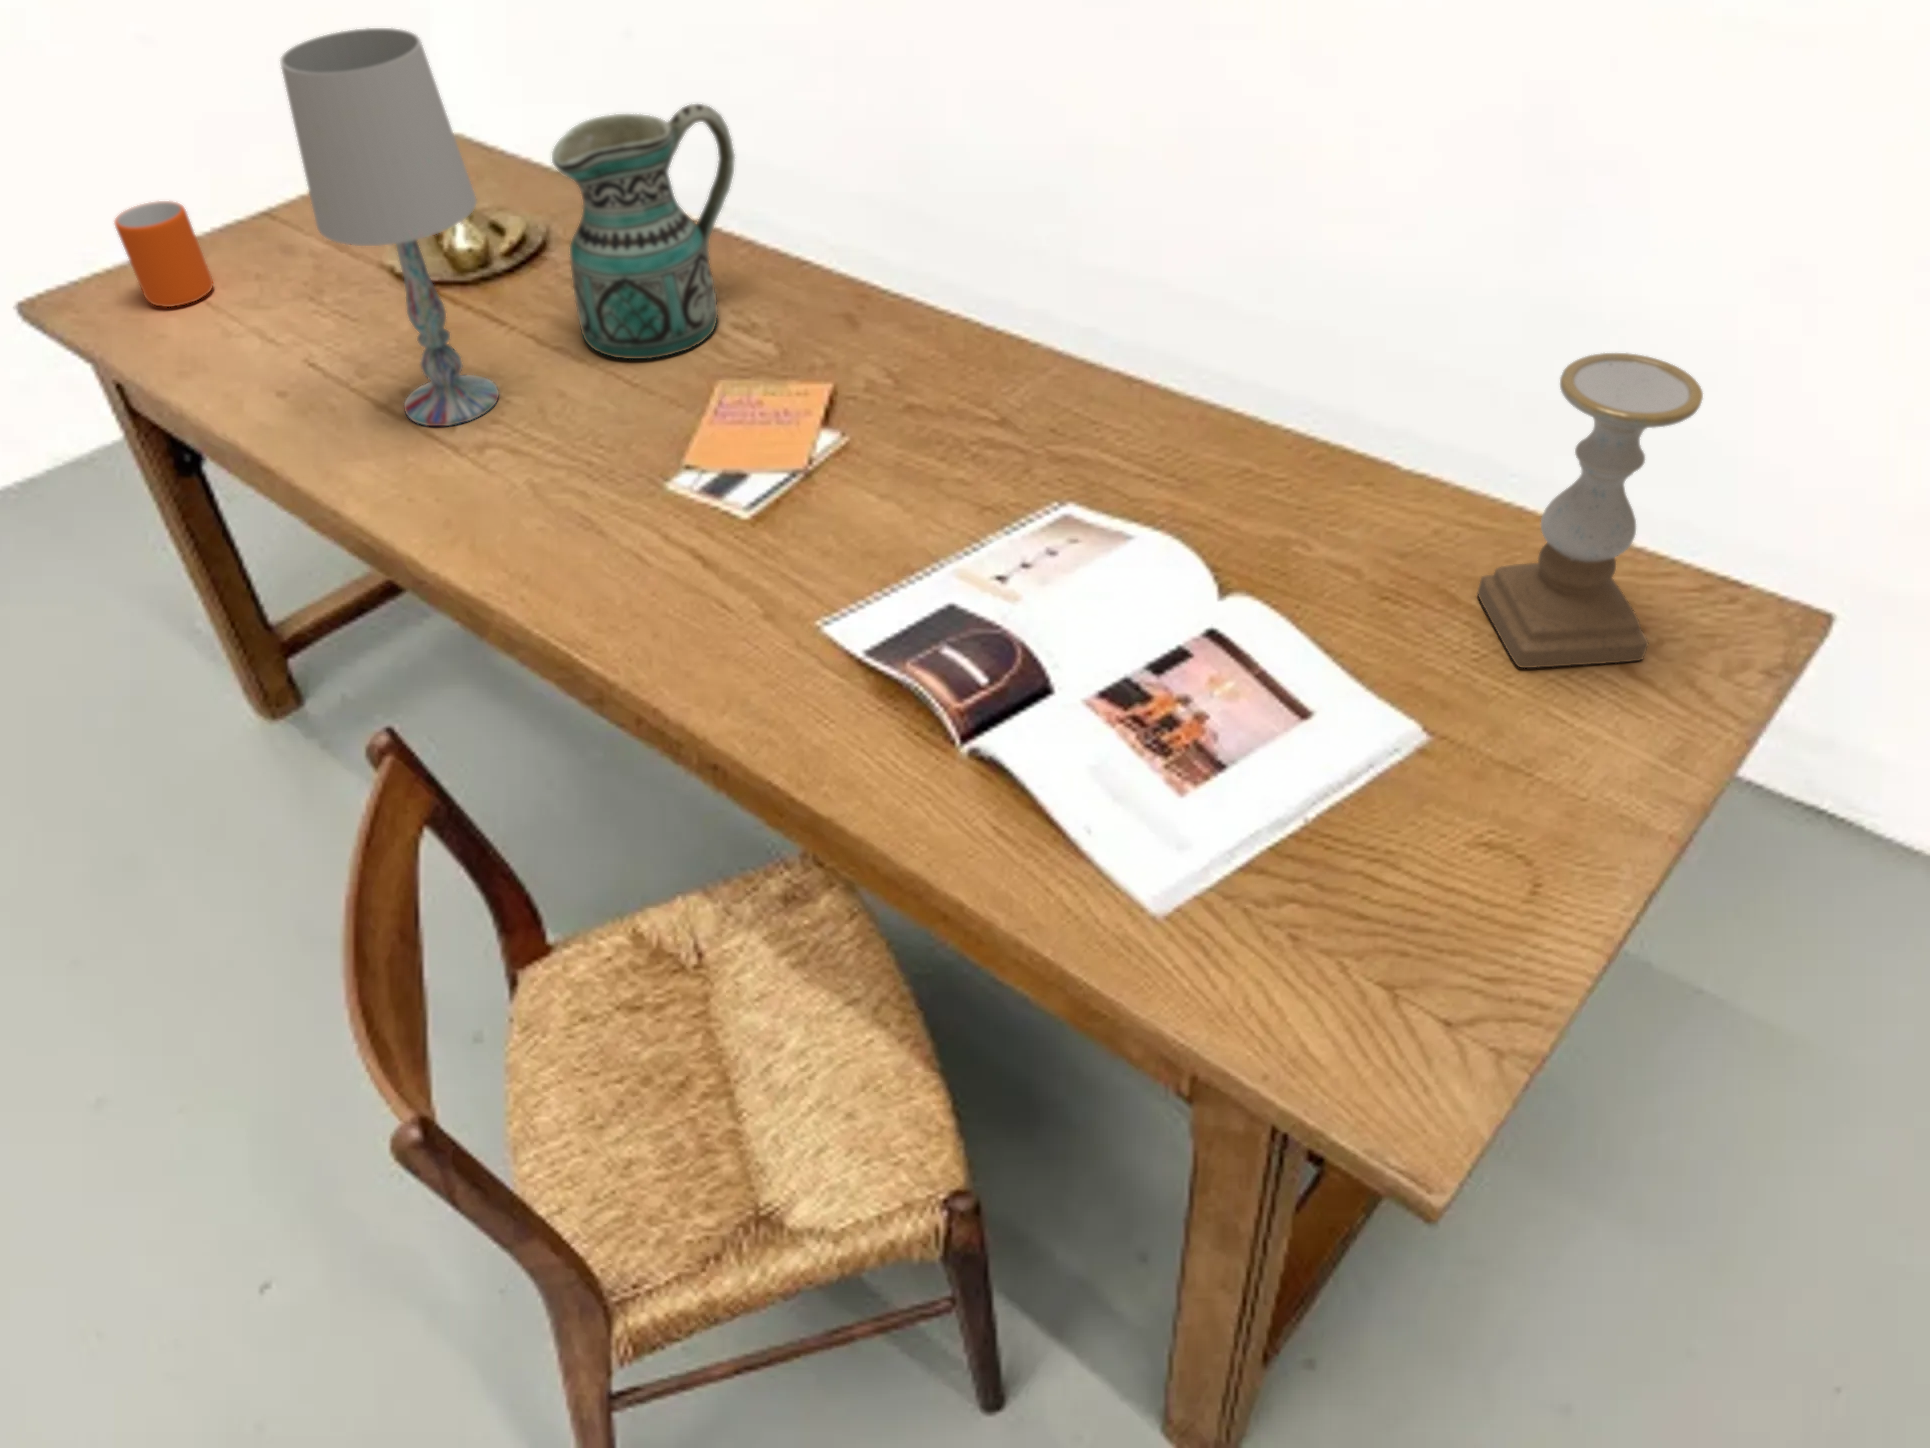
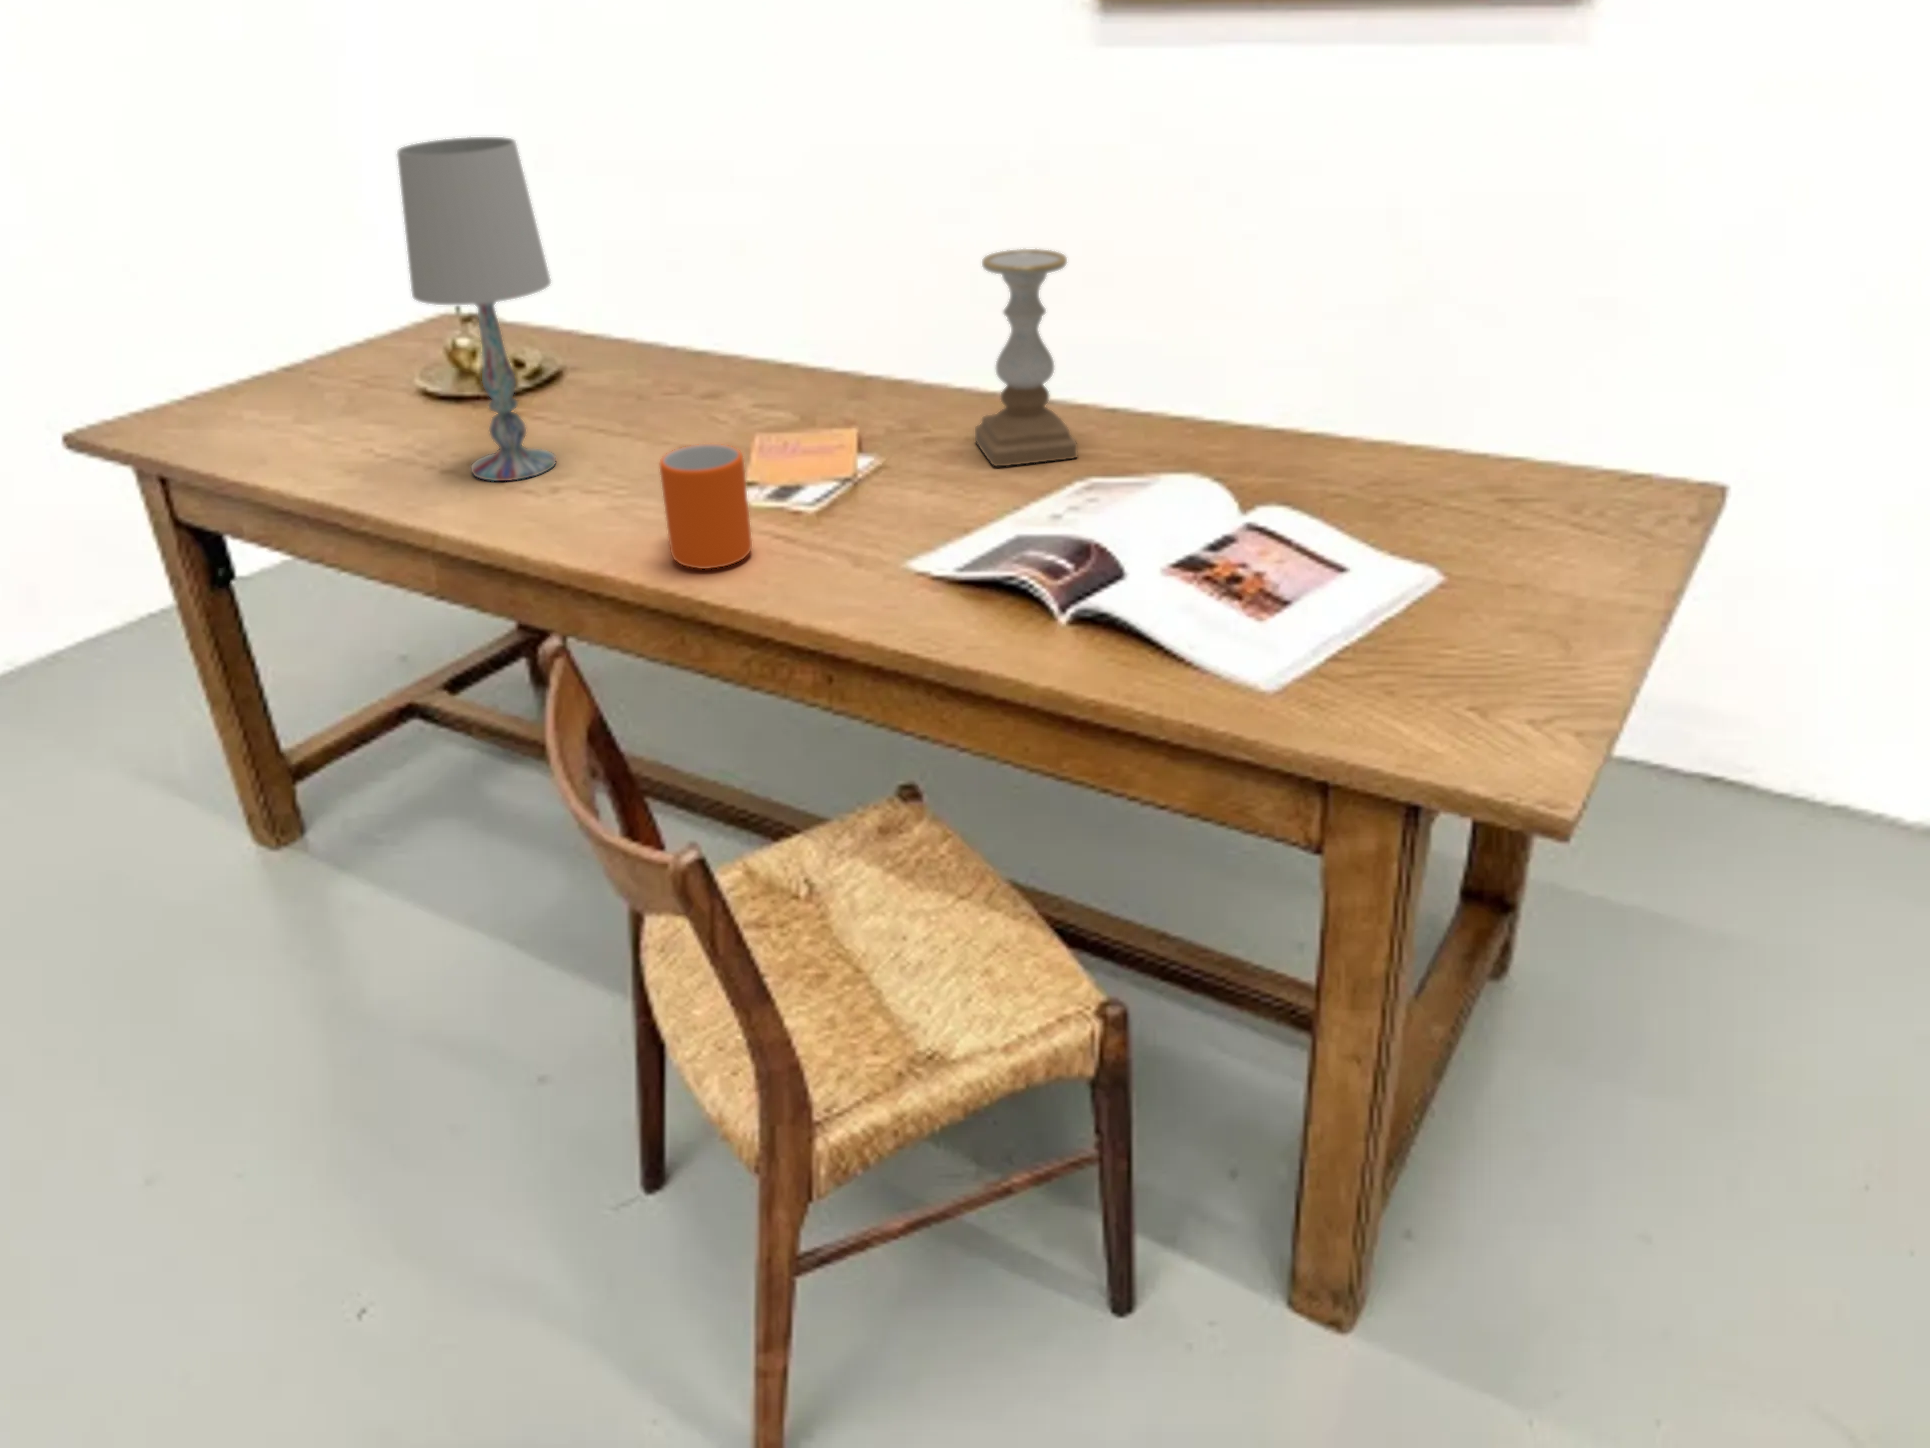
ceramic pitcher: present [552,104,734,359] -> none [603,220,747,431]
mug: present [115,201,213,307] -> present [660,444,752,569]
candle holder: present [1478,353,1703,668] -> present [975,249,1077,466]

